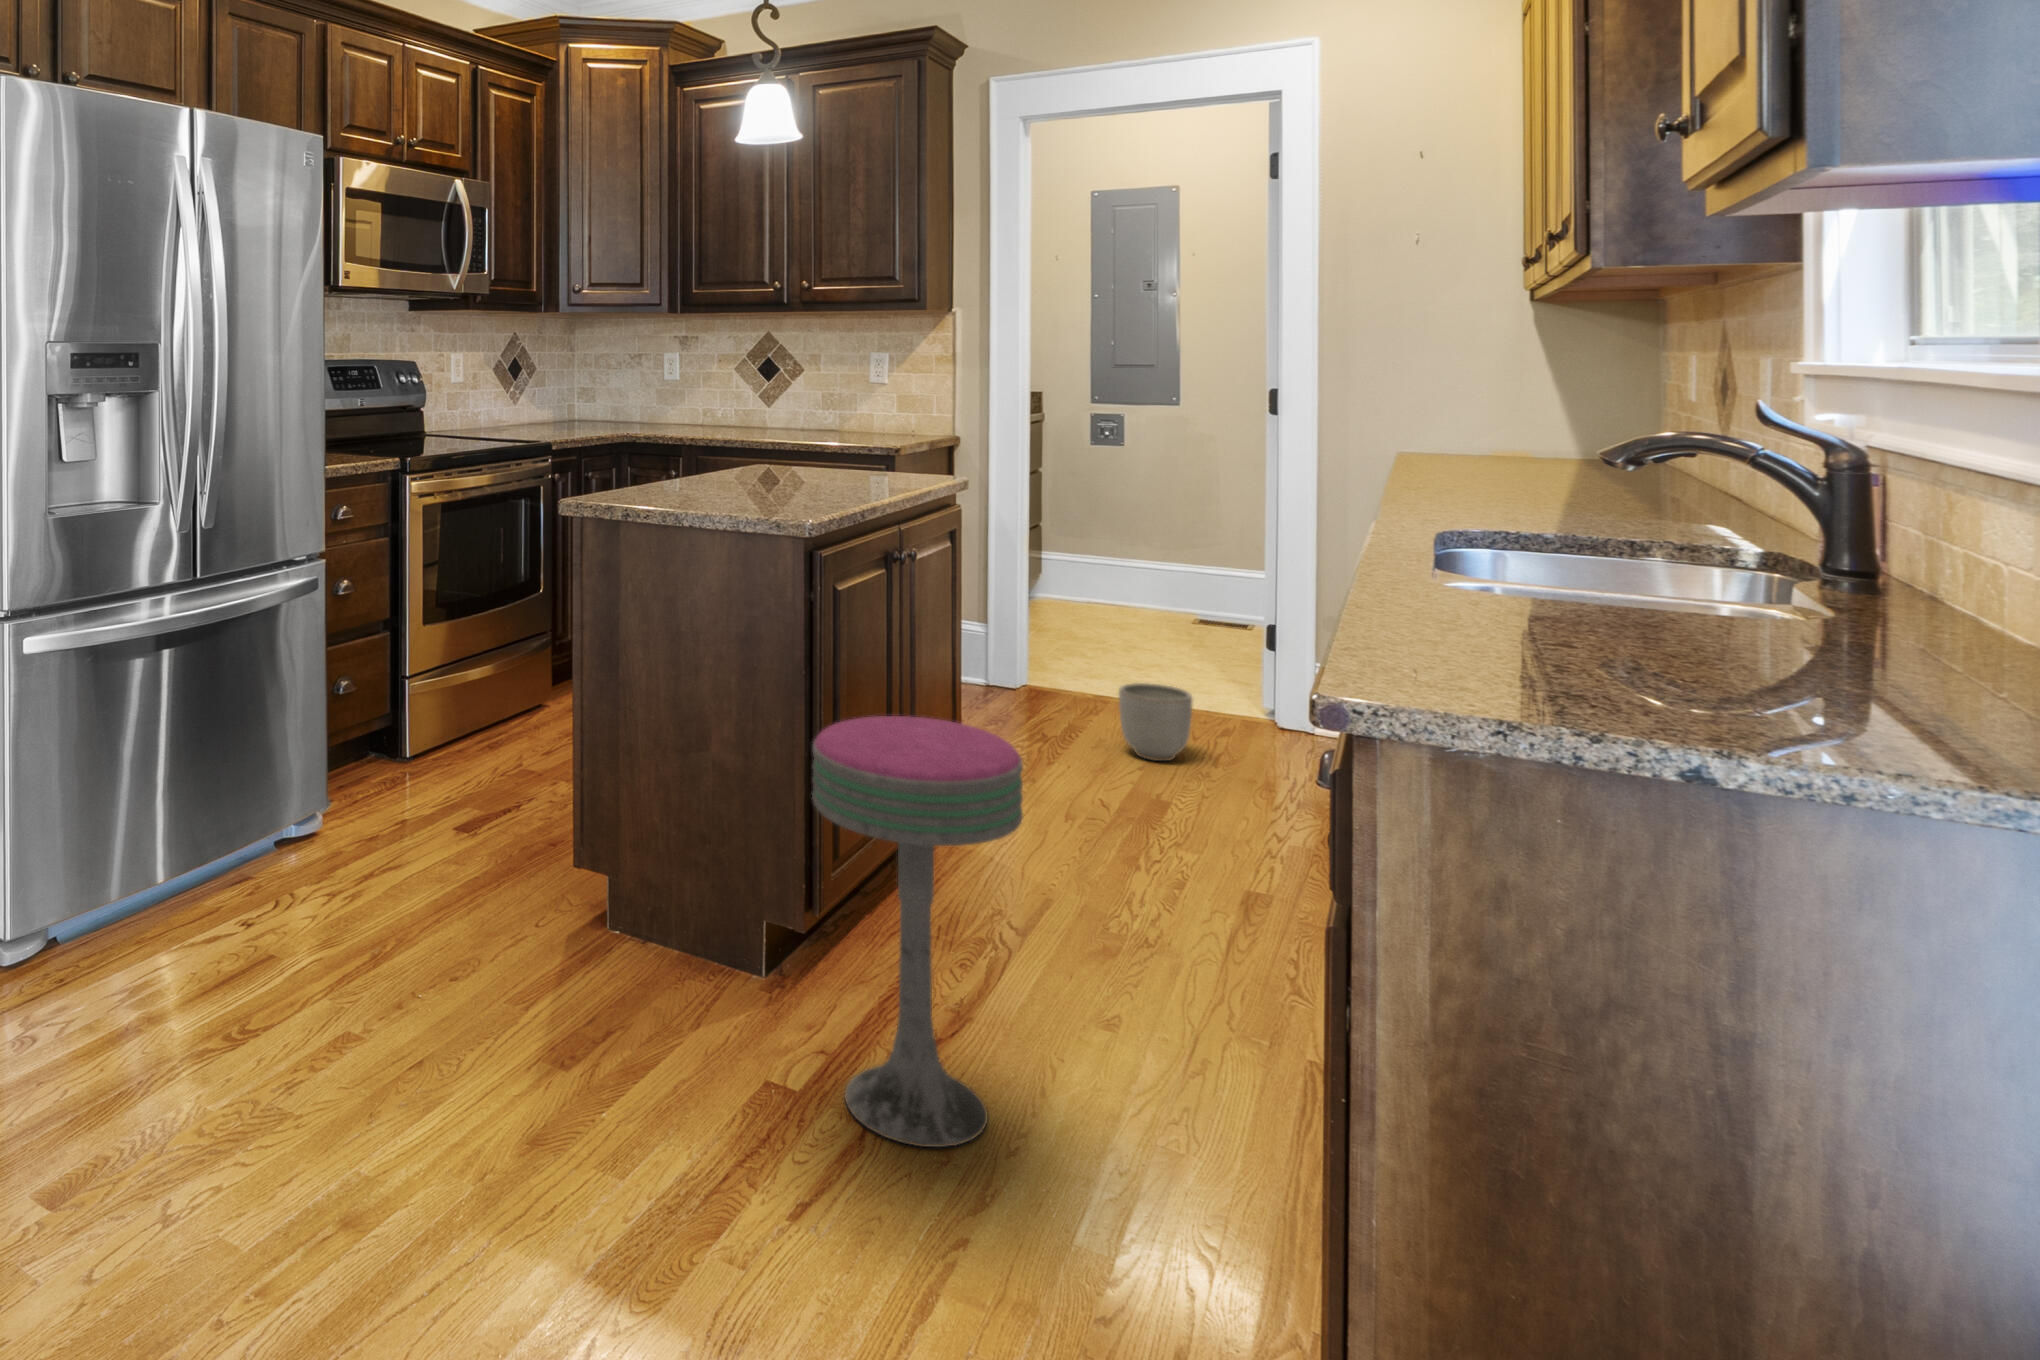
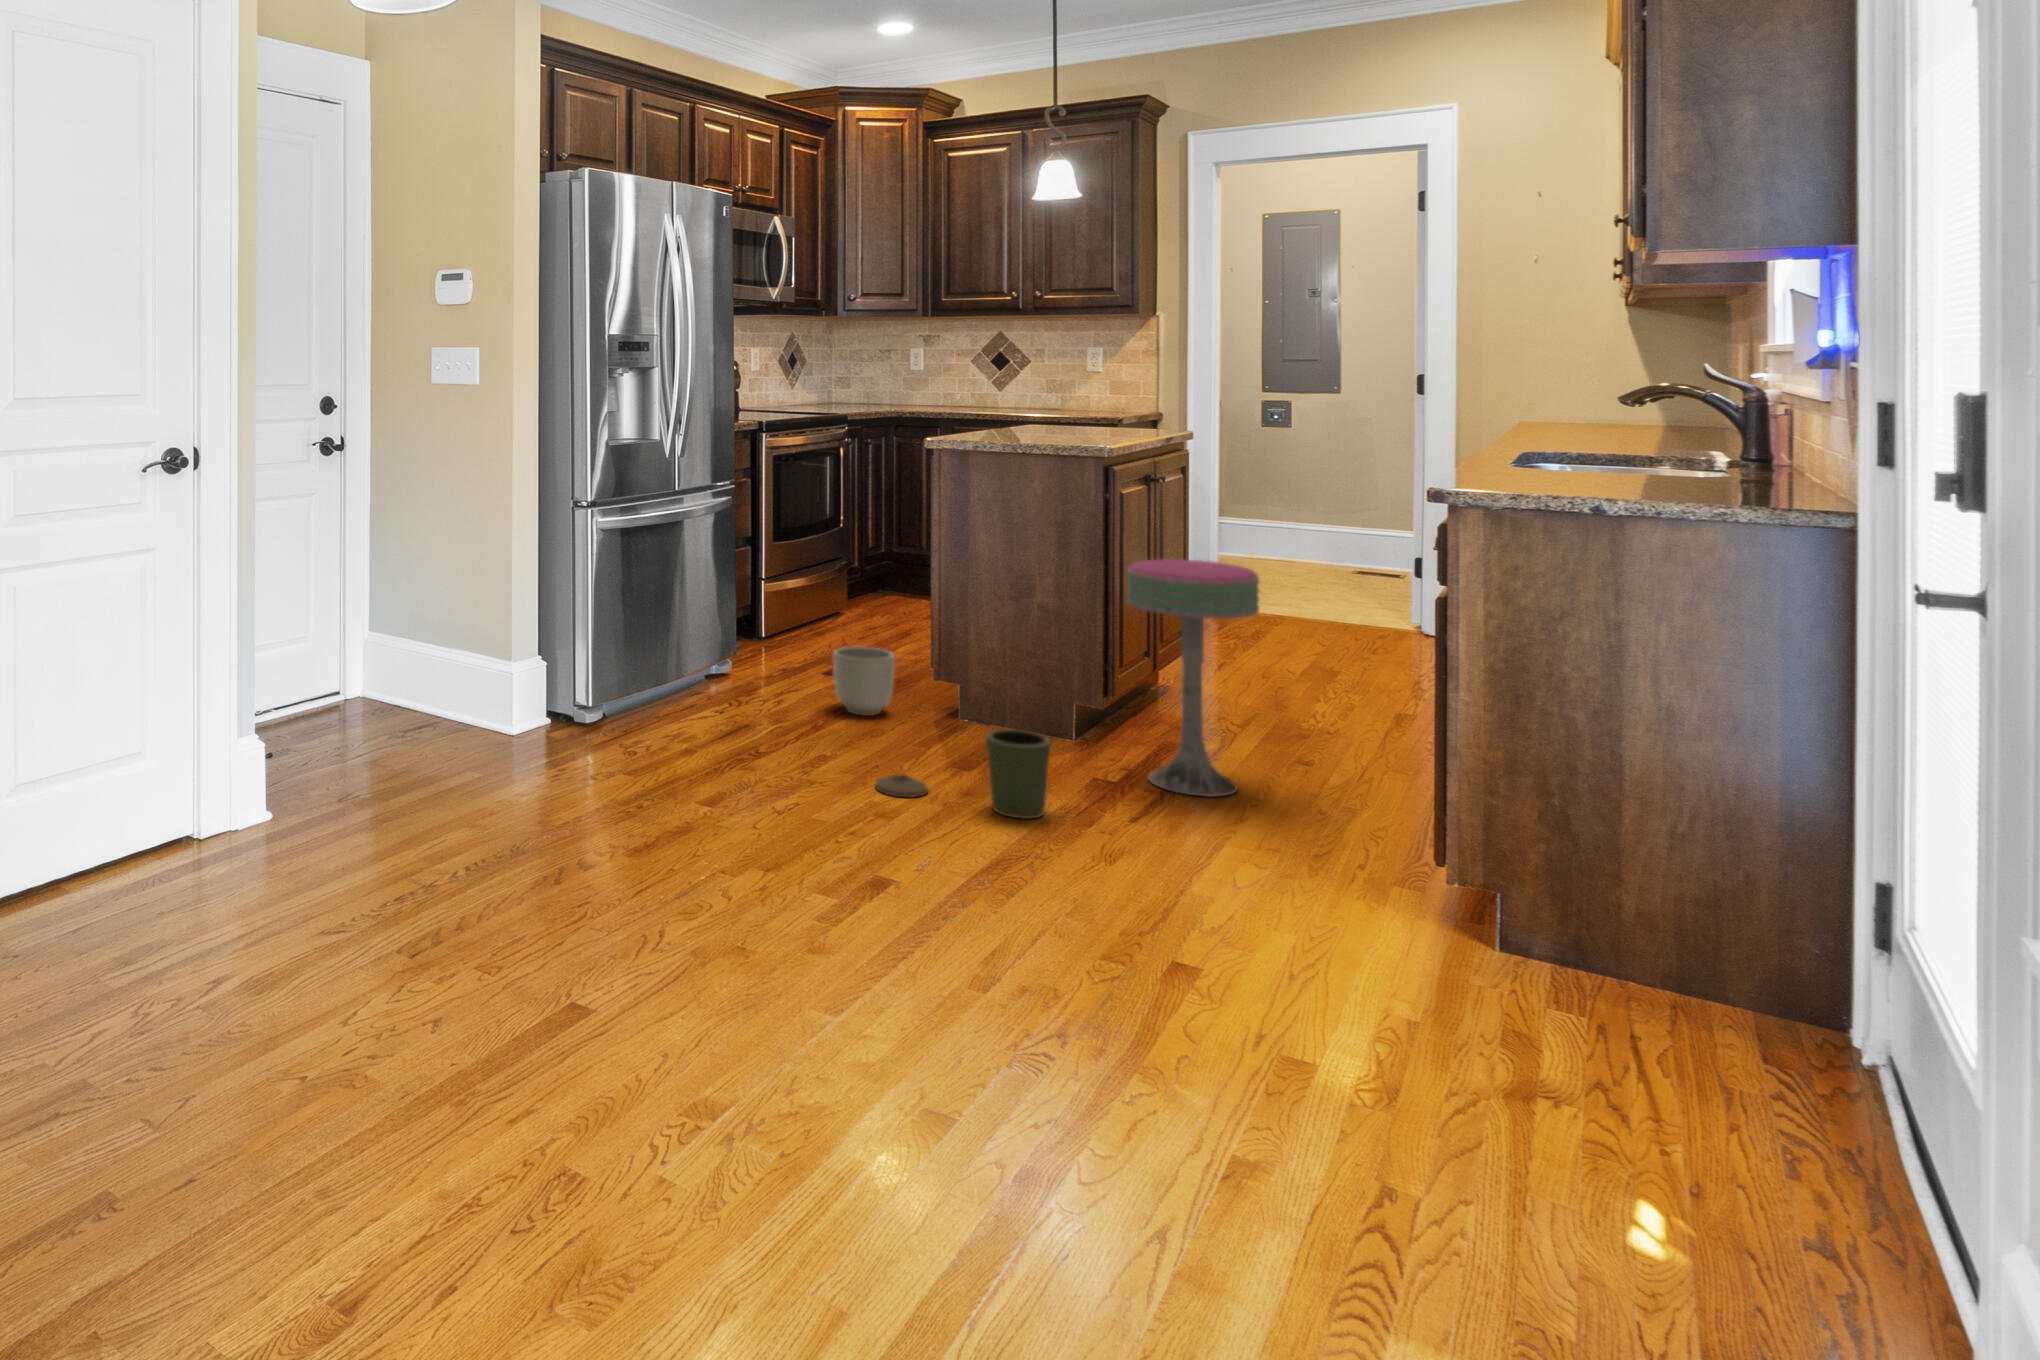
planter: present [1119,683,1192,761] -> present [833,647,895,716]
trash can: none [369,1050,646,1239] -> present [876,730,1050,819]

